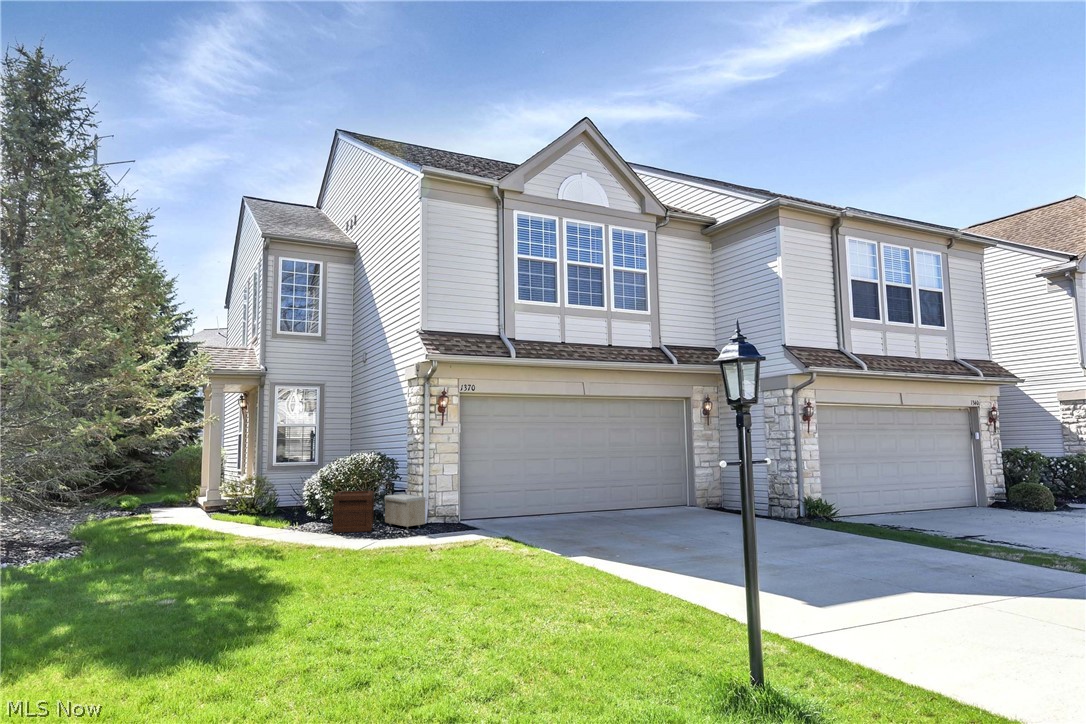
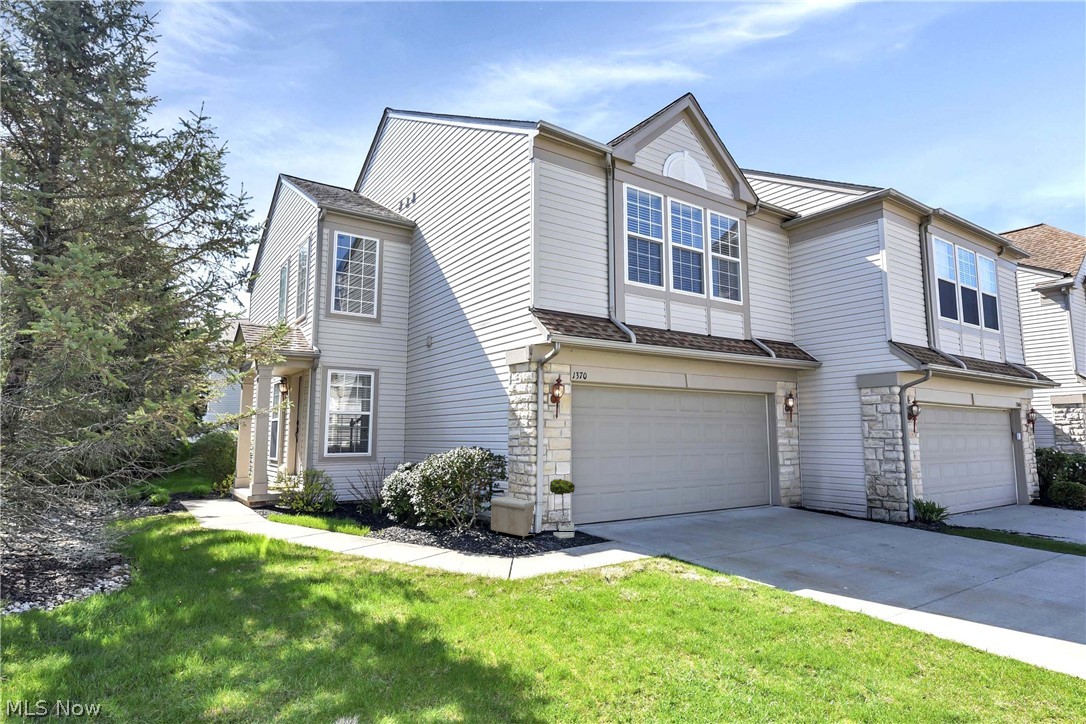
potted tree: none [432,477,454,529] -> present [550,479,575,538]
wooden crate: present [333,491,374,533] -> none [437,493,488,546]

